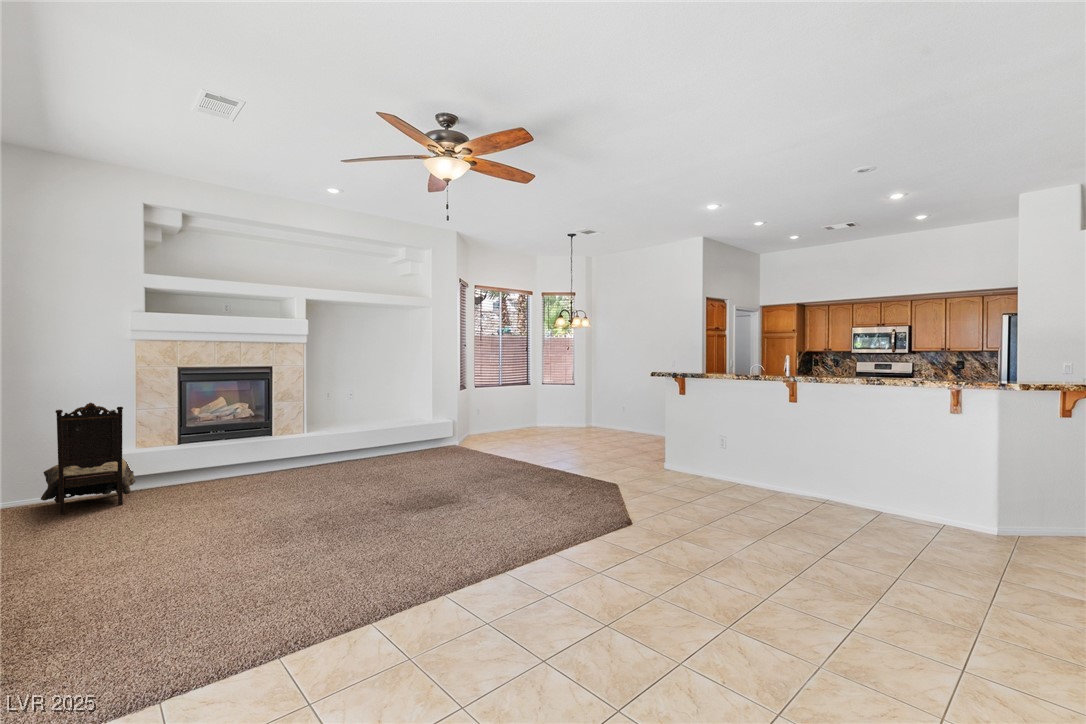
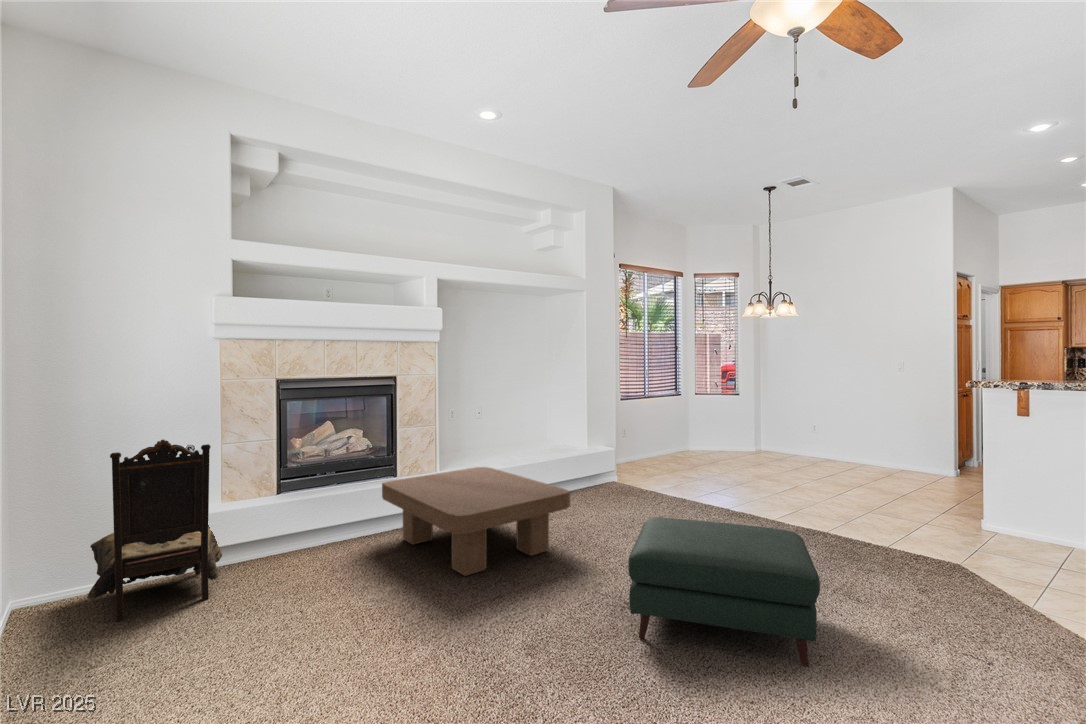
coffee table: none [255,431,380,493] -> present [382,467,570,576]
ottoman: none [371,452,488,524] -> present [628,518,820,667]

